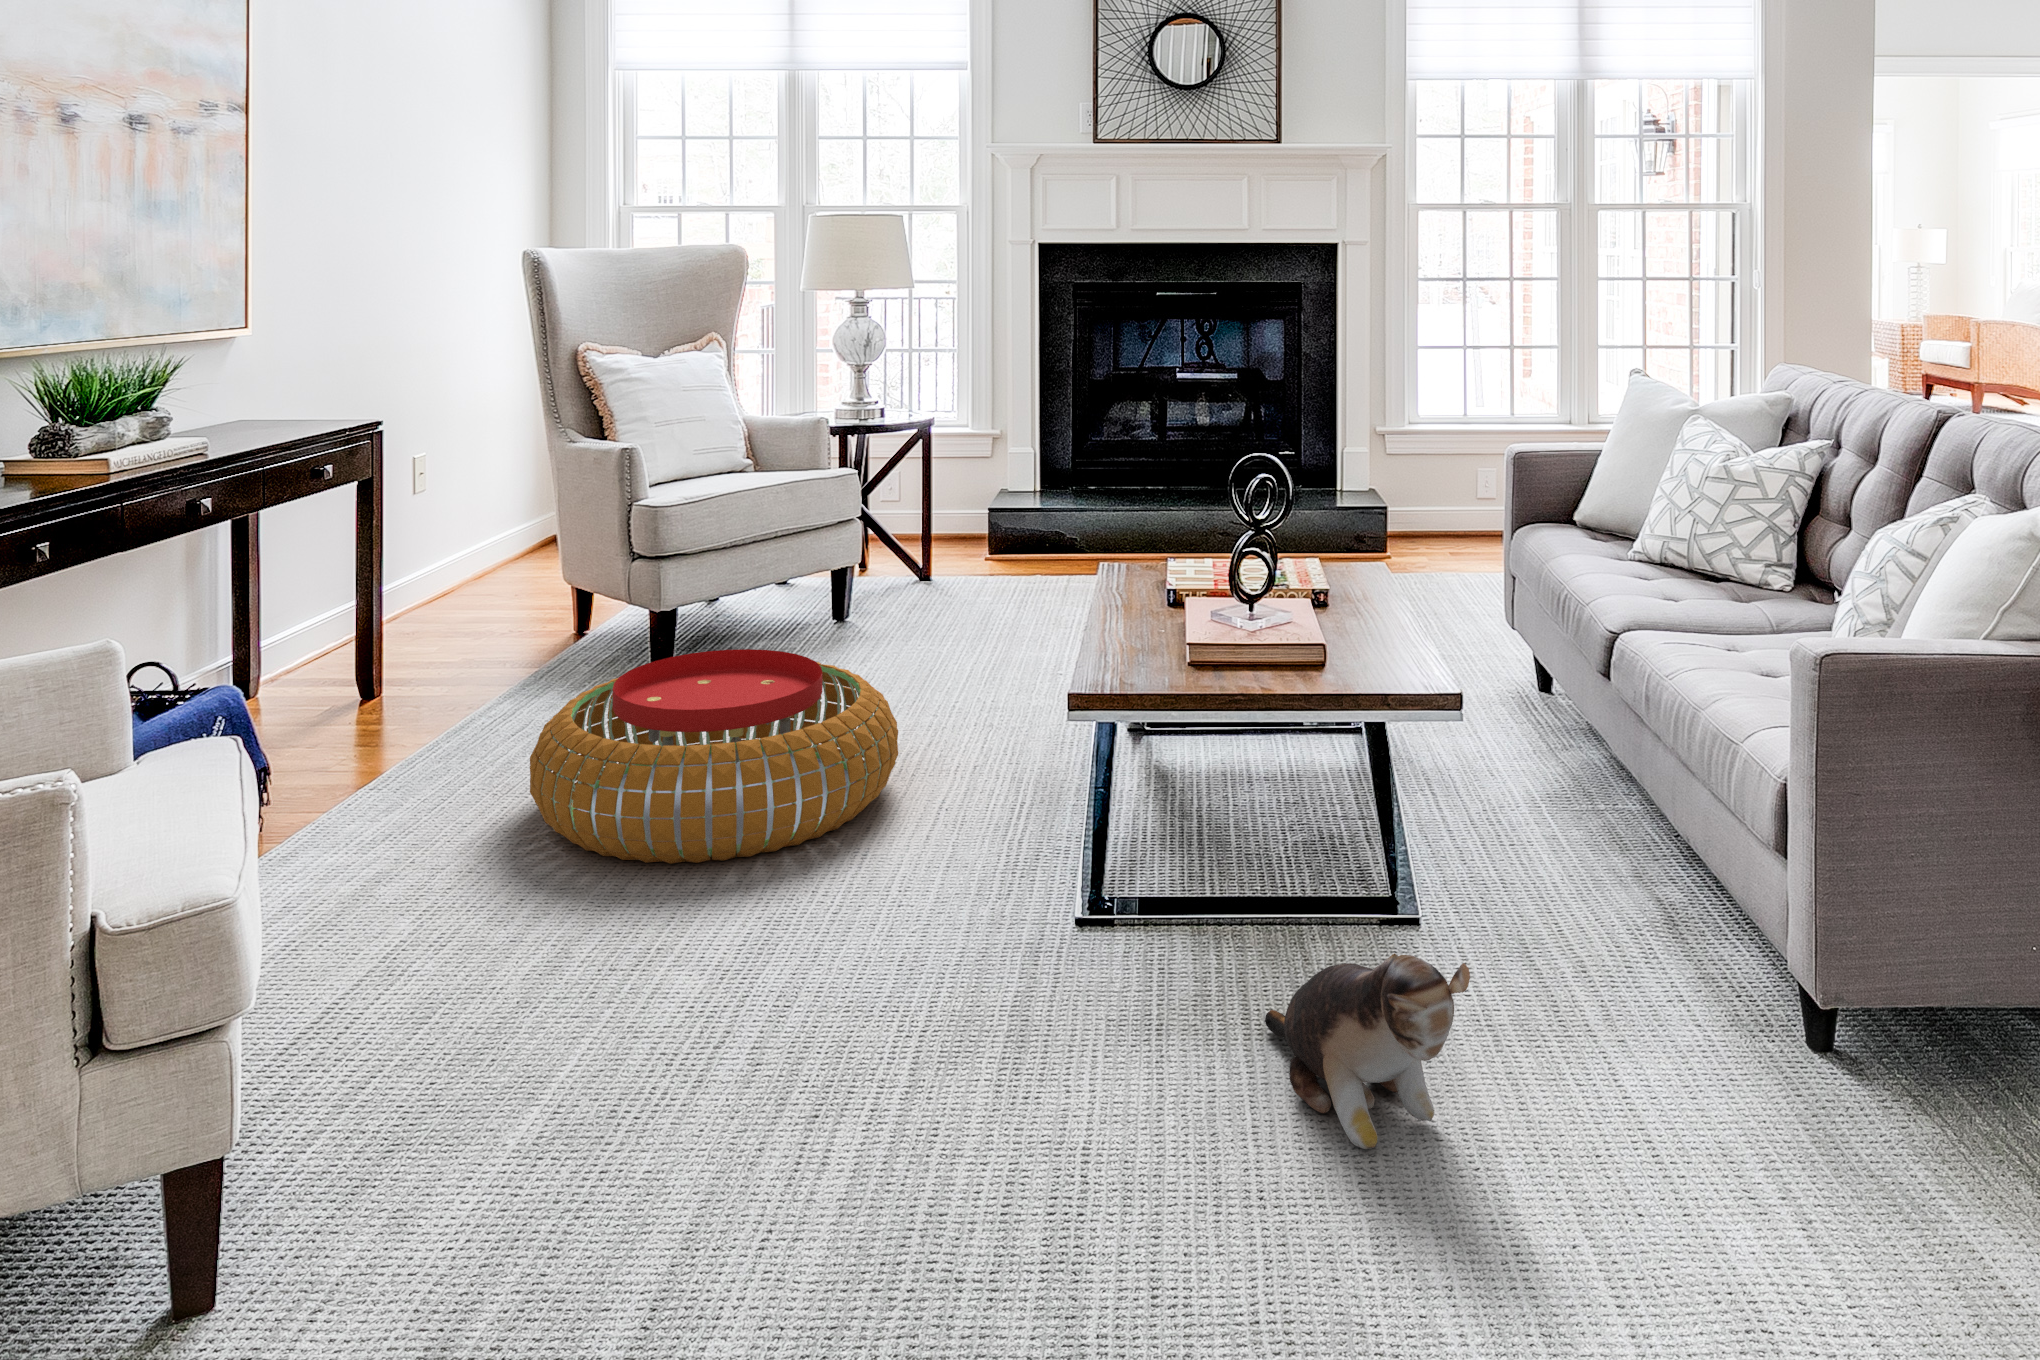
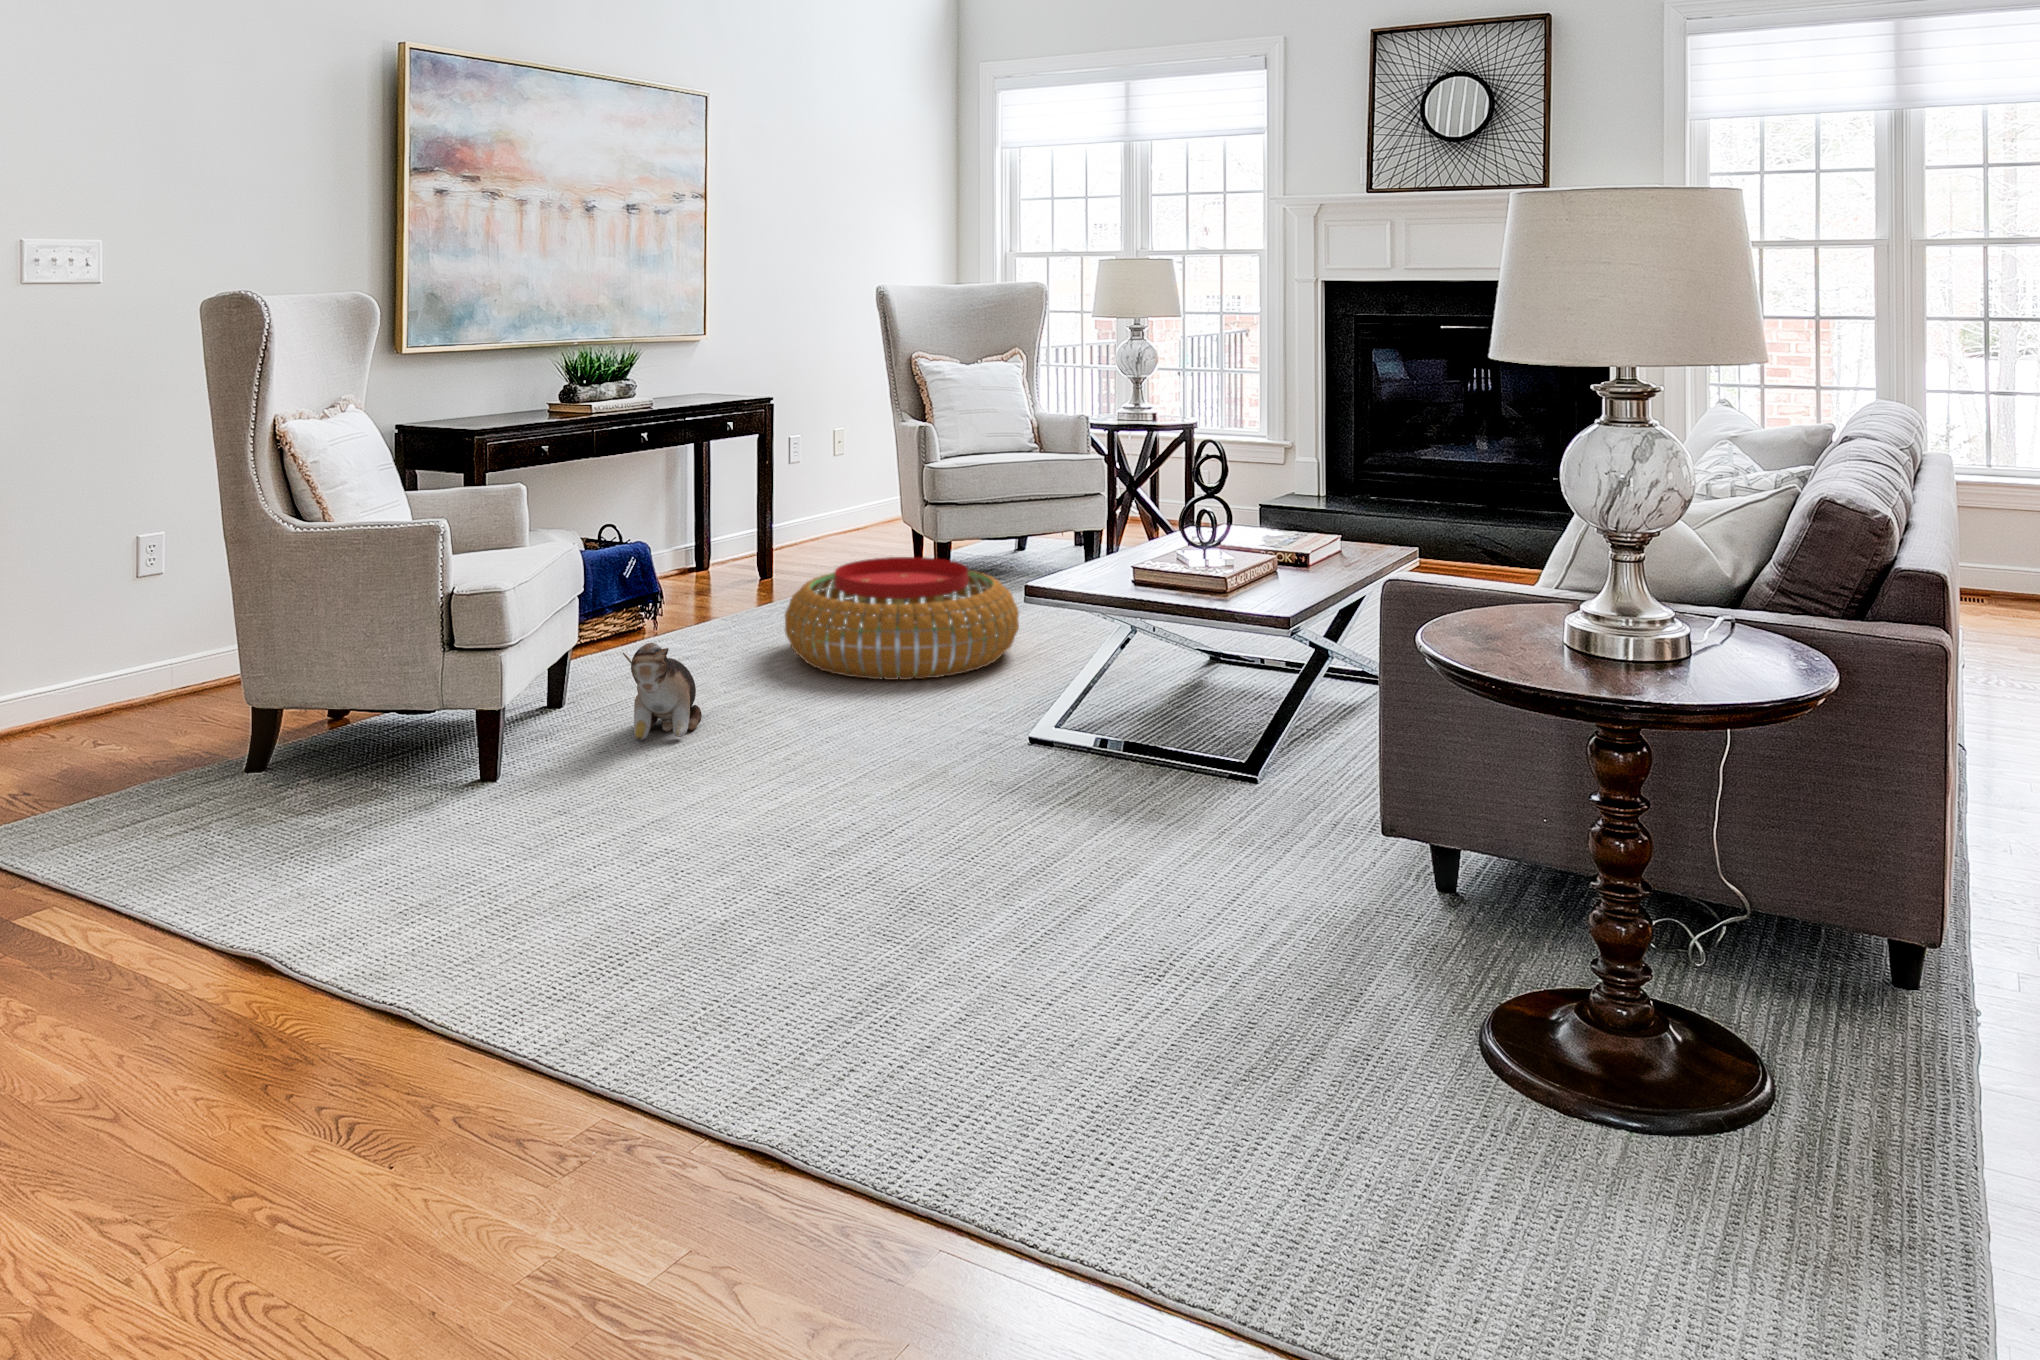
plush toy: present [1265,953,1470,1149] -> present [623,643,702,740]

